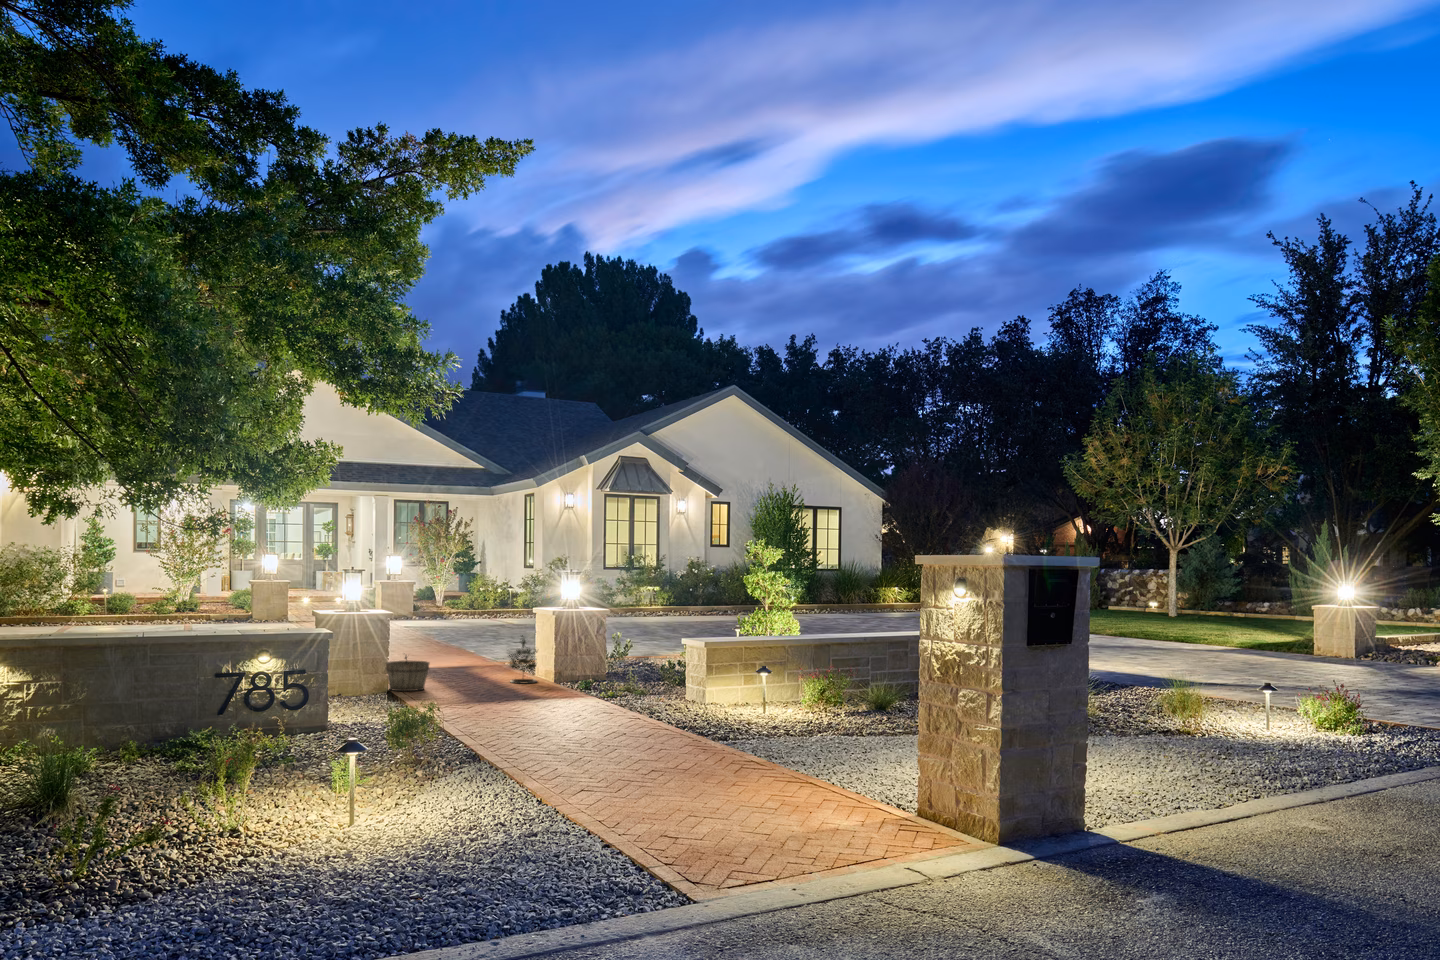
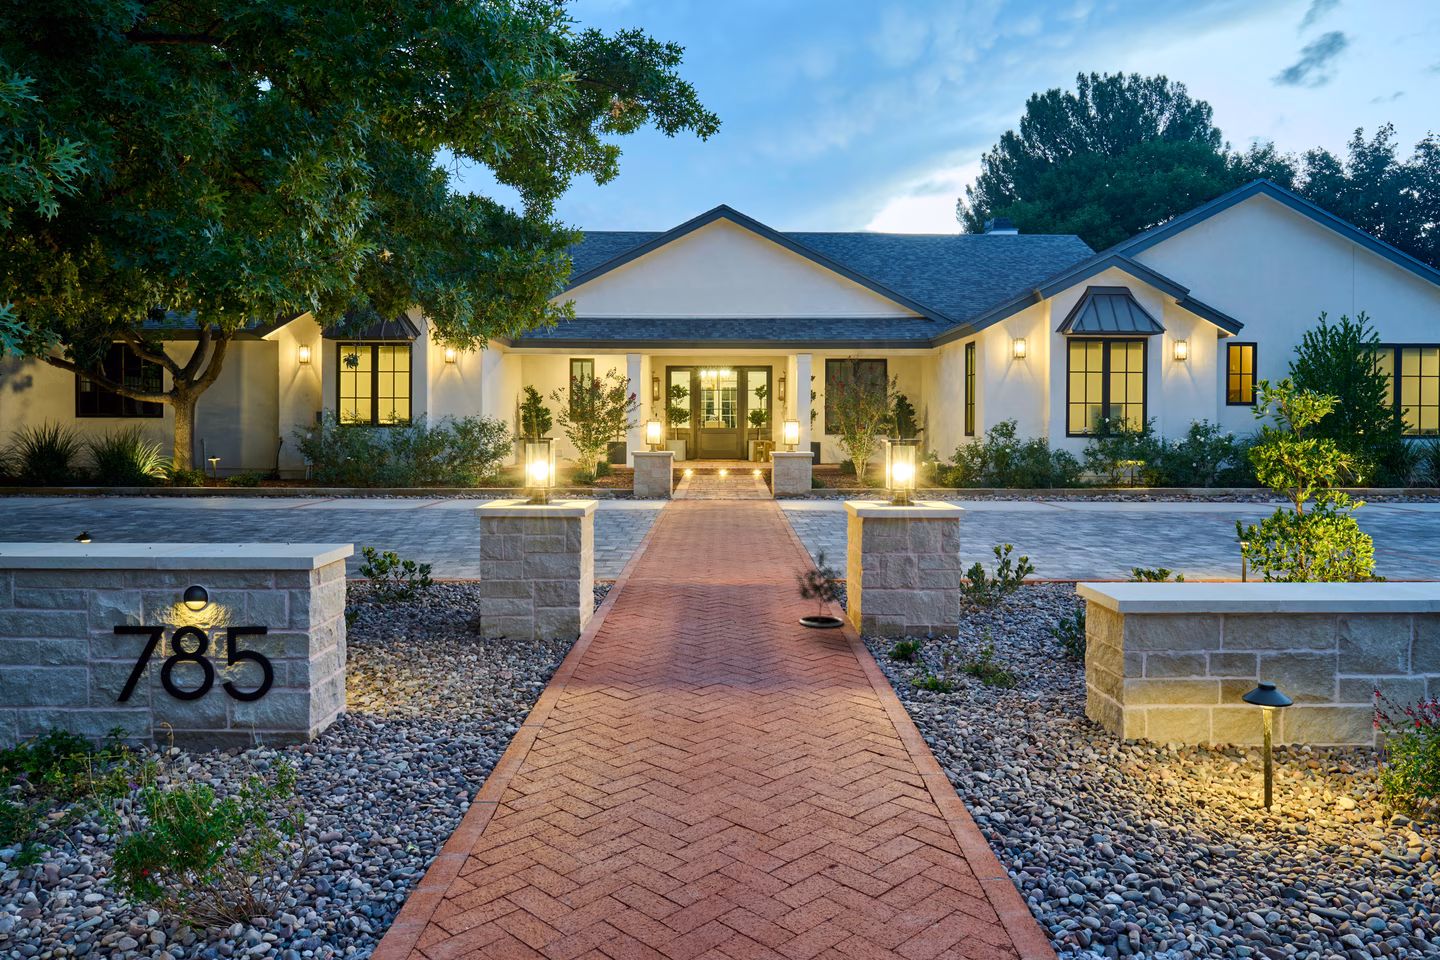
wooden bucket: present [386,656,430,691] -> none [591,570,657,632]

